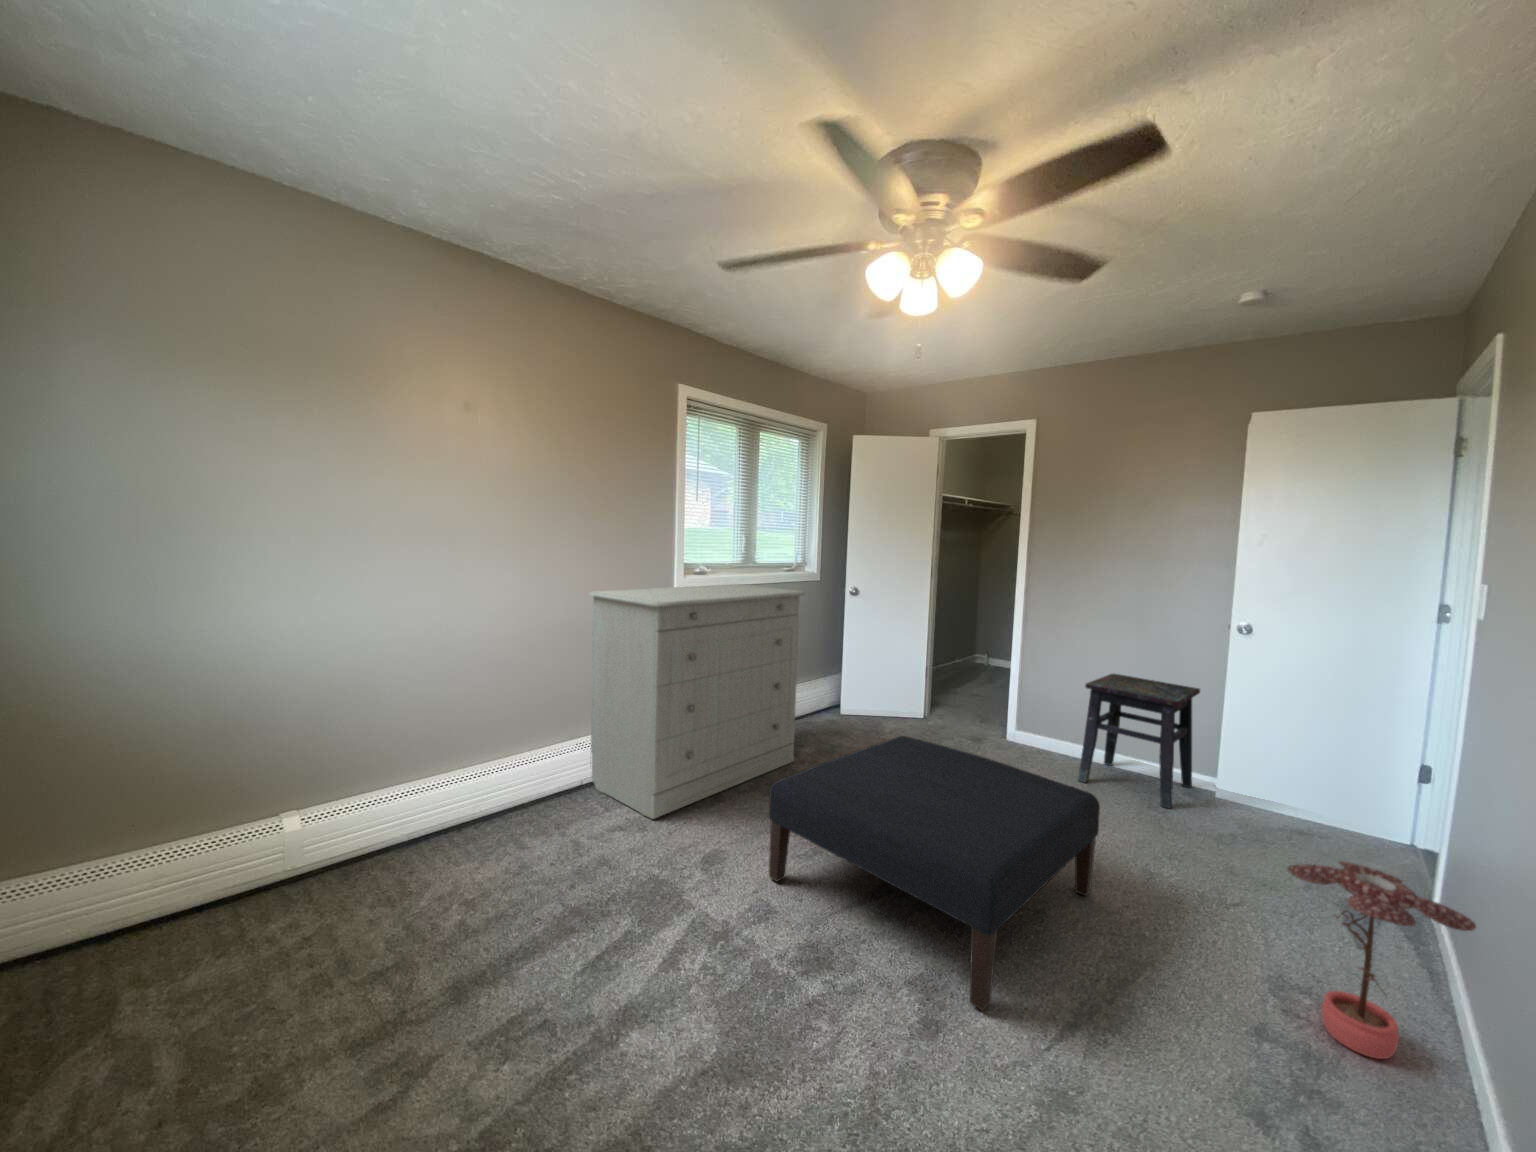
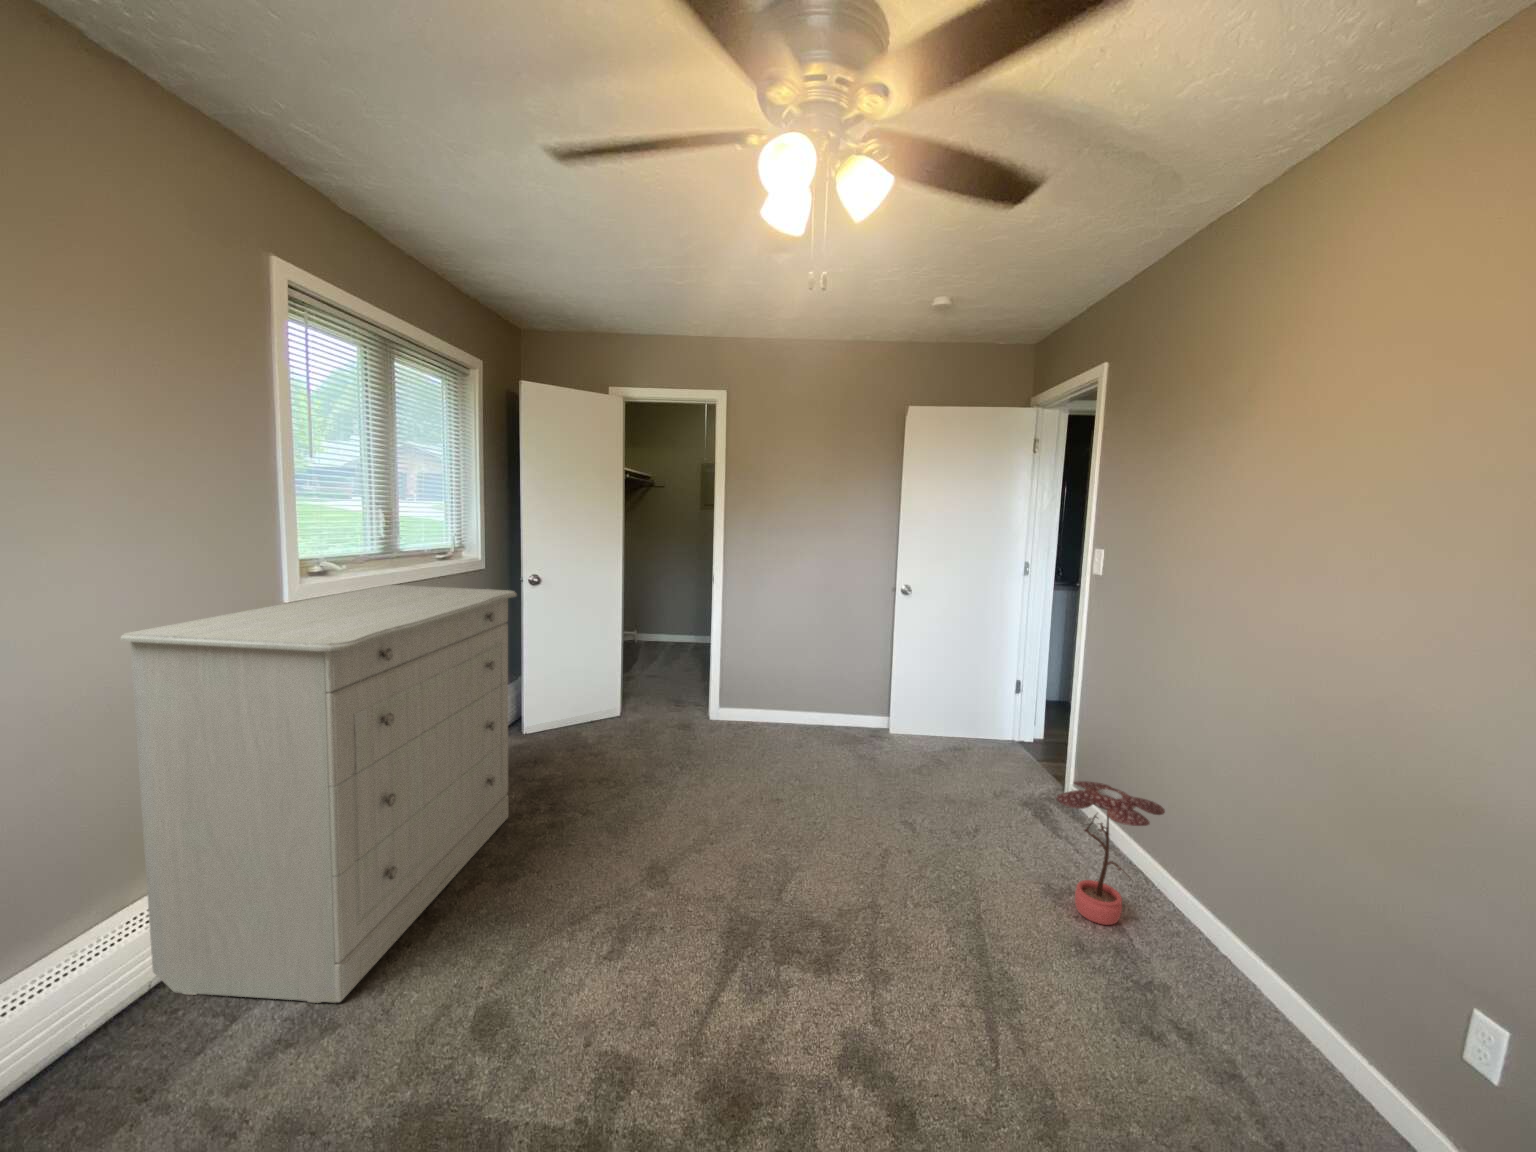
side table: present [1078,673,1200,808] -> none [798,641,880,756]
ottoman: present [769,736,1100,1010] -> none [590,756,928,1052]

